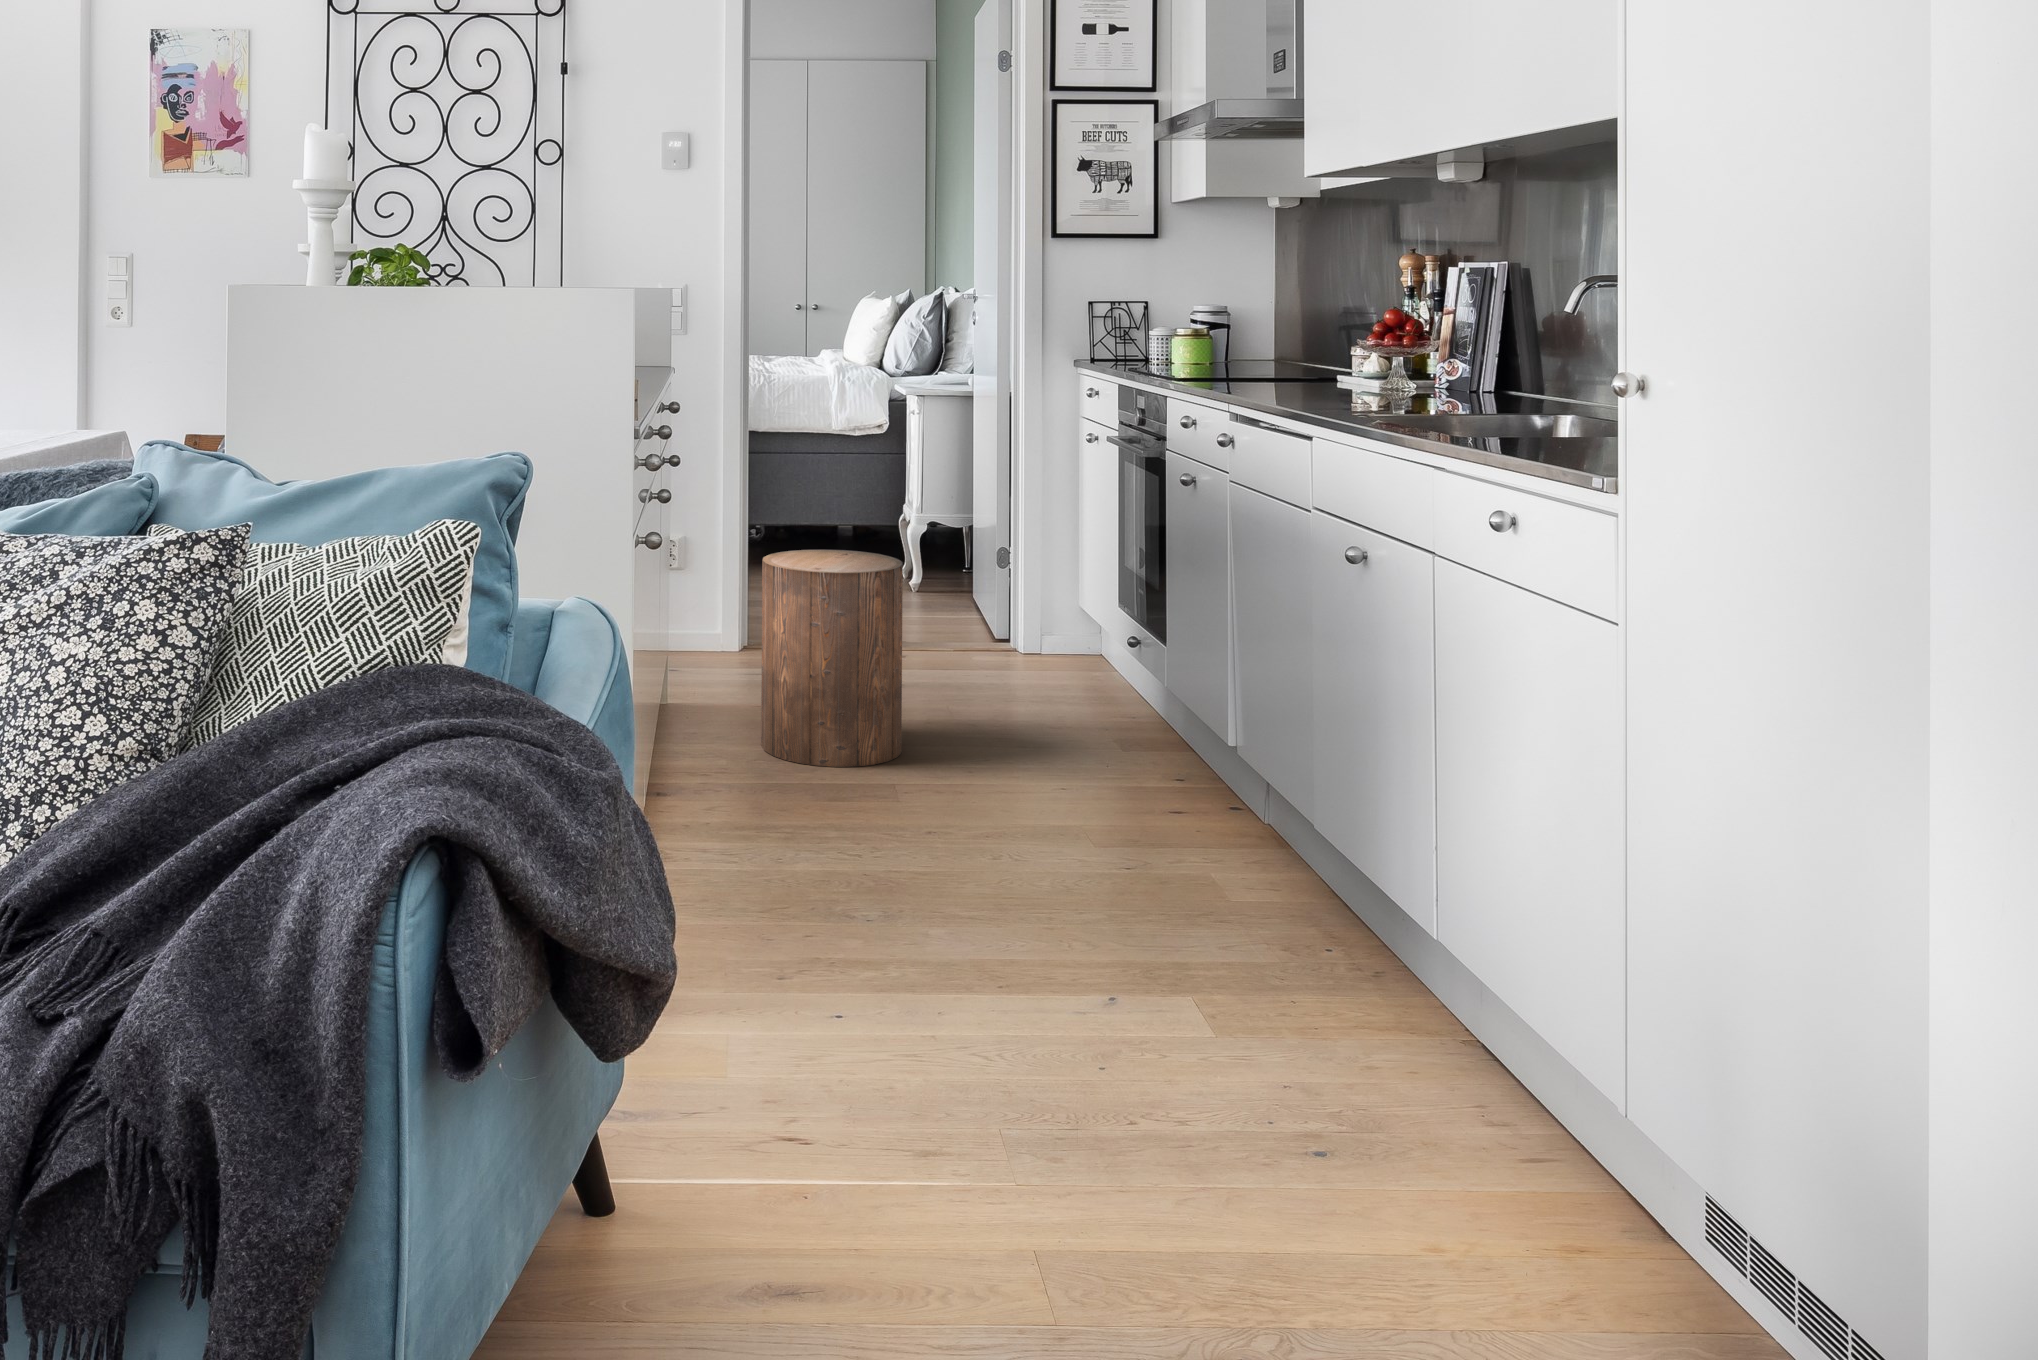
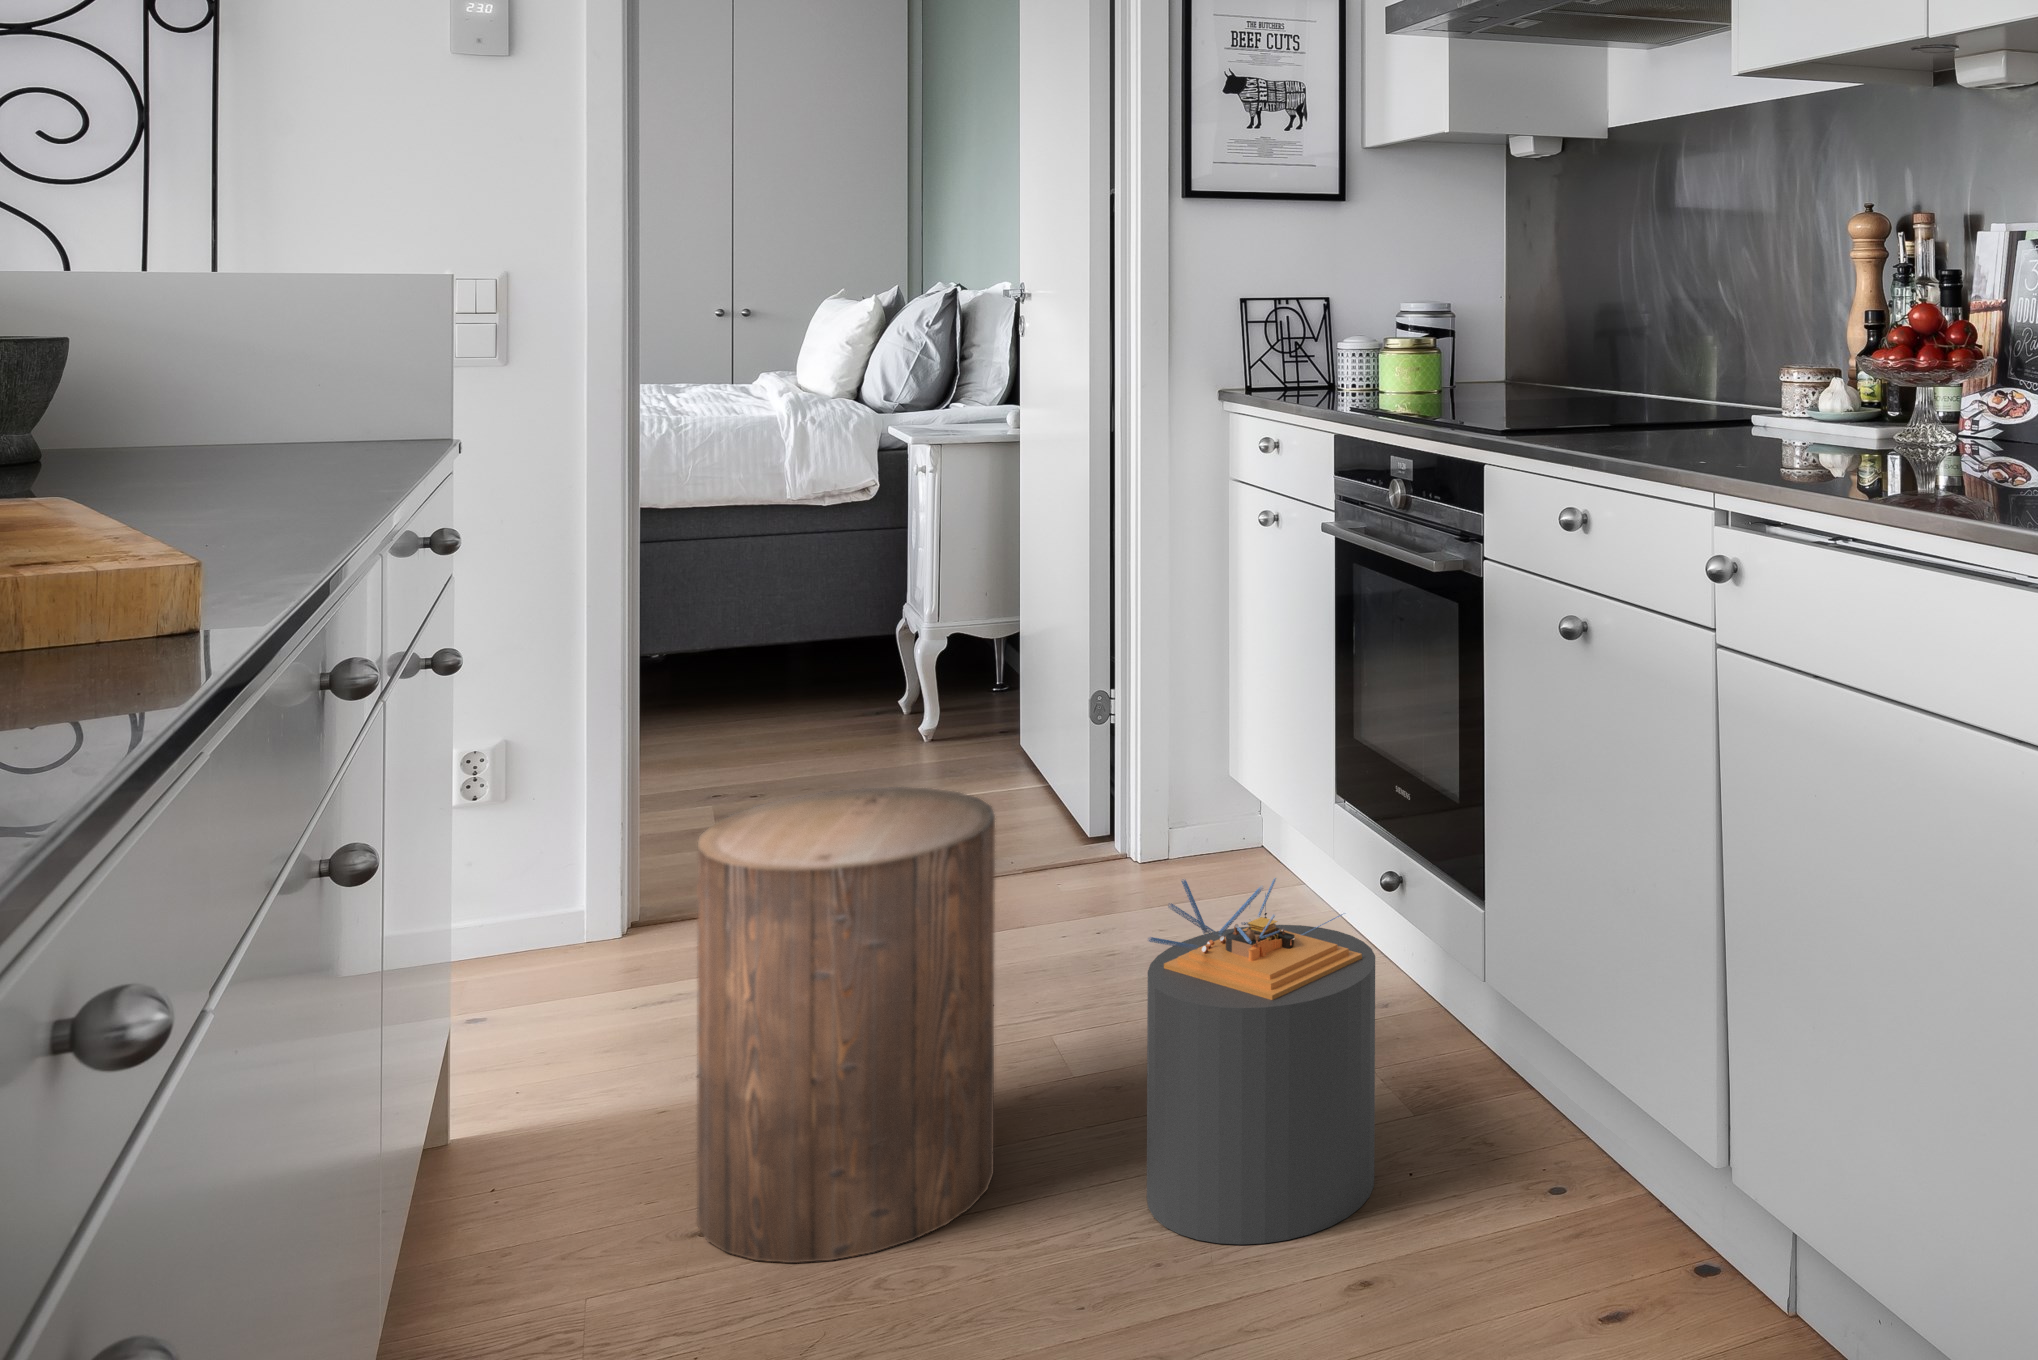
trash can: none [968,600,1101,798] -> present [1147,878,1375,1245]

